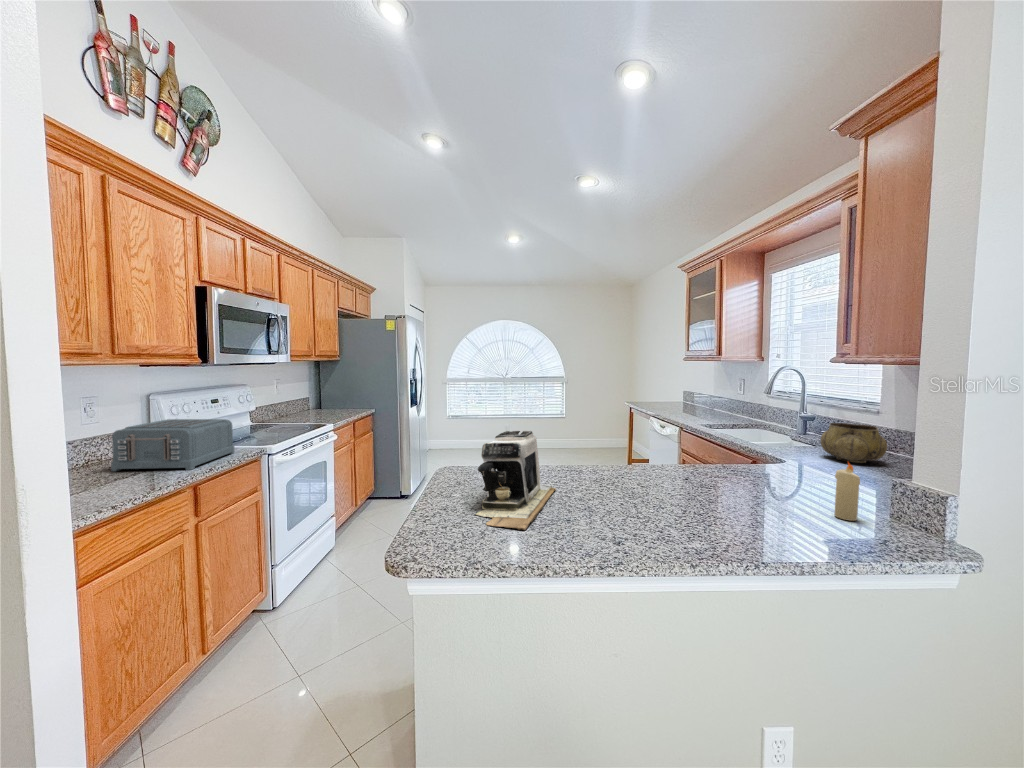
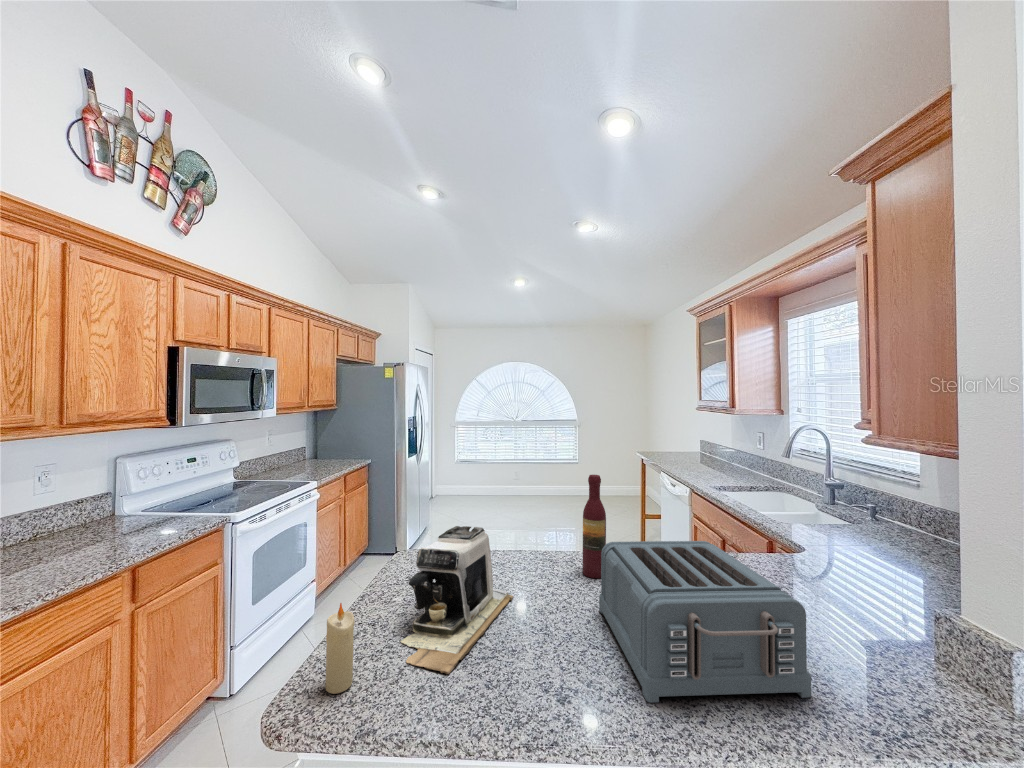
wine bottle: none [607,392,629,478] -> present [583,475,606,578]
toaster: present [111,419,234,471] -> present [599,541,811,703]
decorative bowl: present [821,423,887,463] -> none [846,502,928,555]
candle: present [834,462,860,521] -> present [325,603,355,694]

